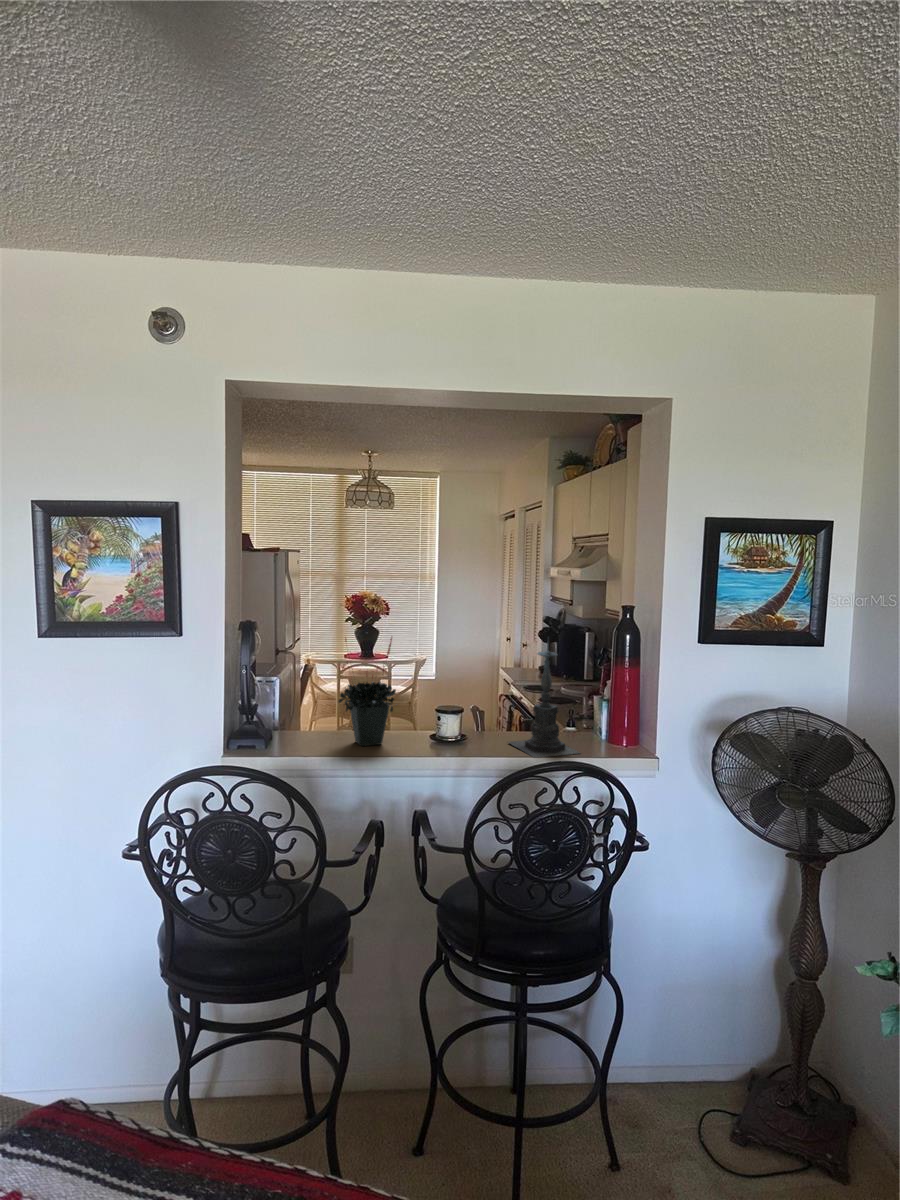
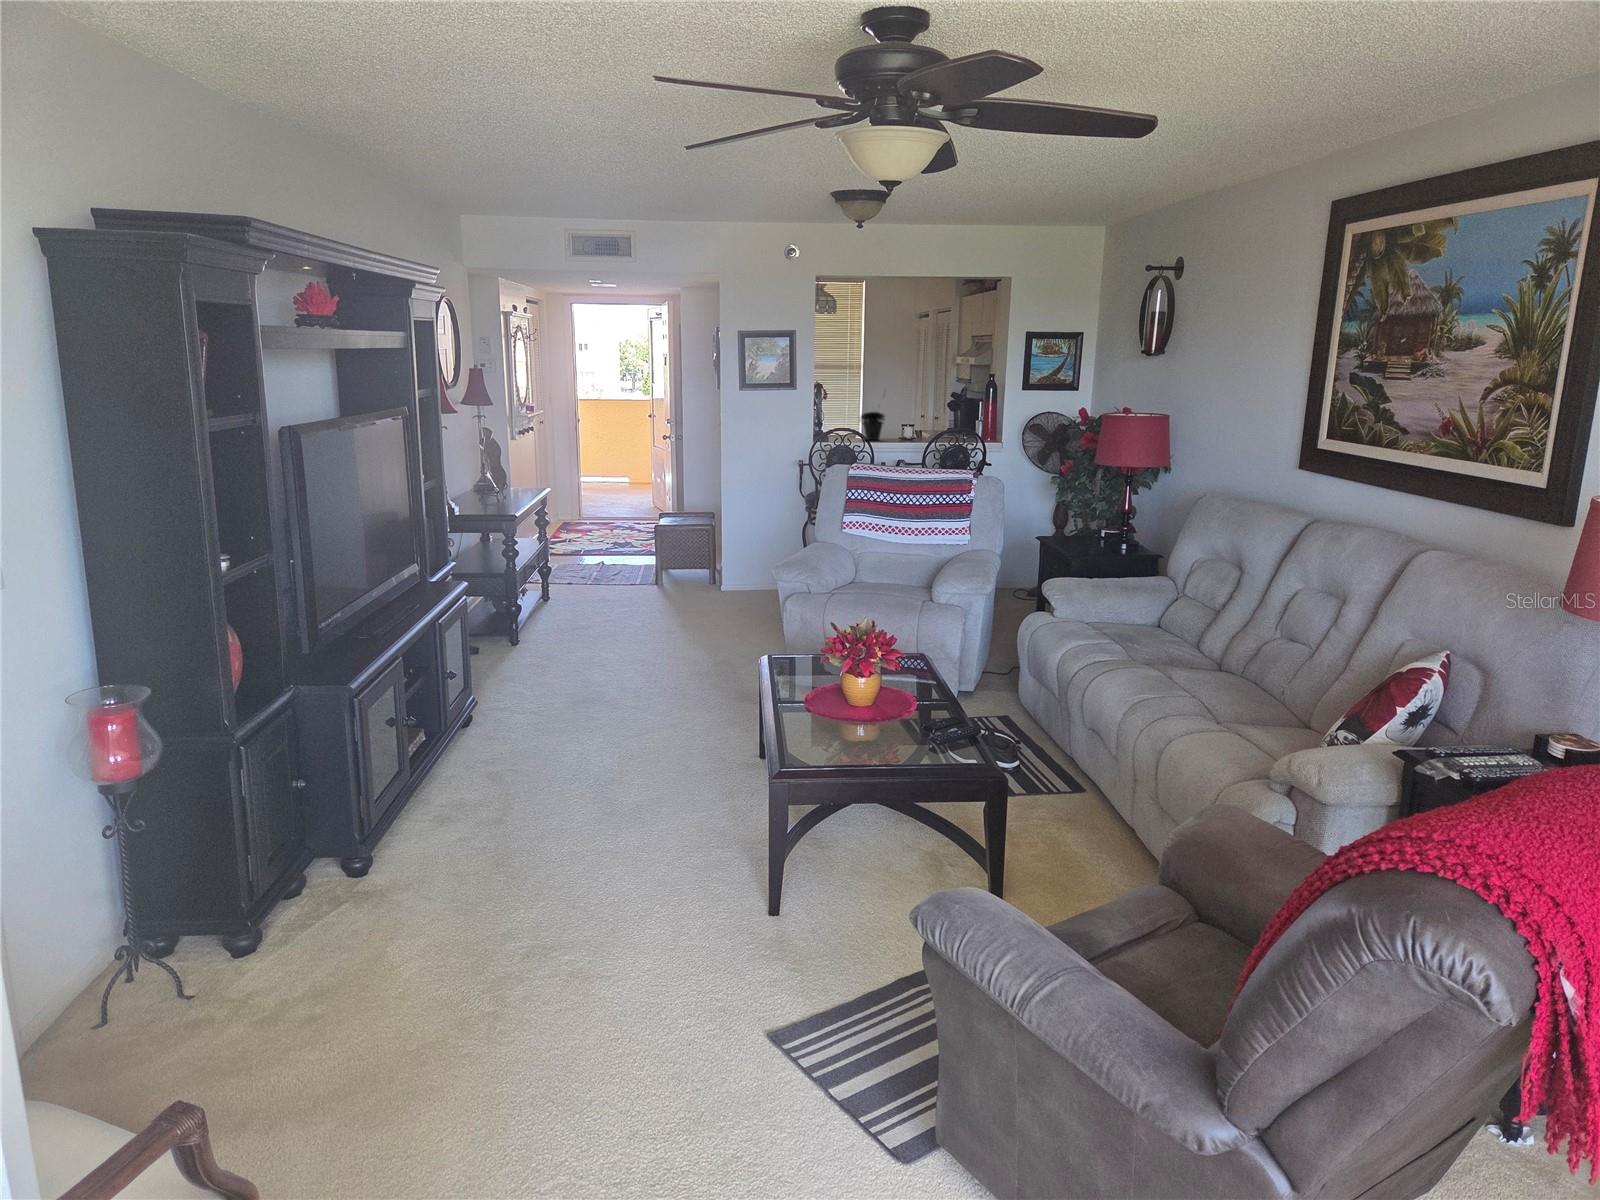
candle holder: present [508,644,580,758] -> none [935,389,969,442]

